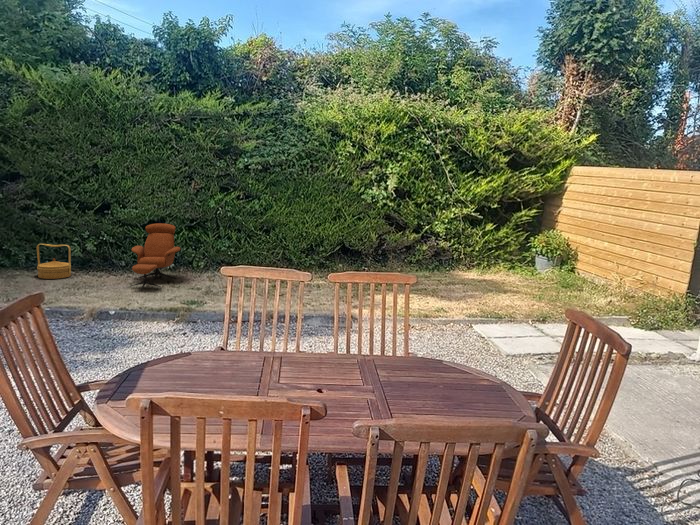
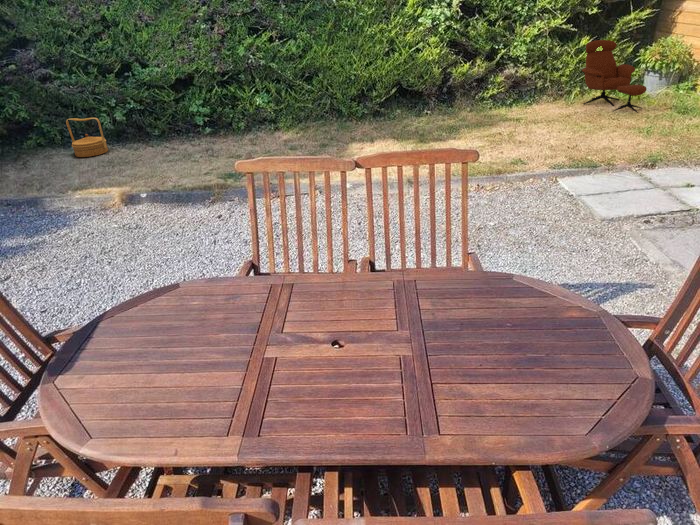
lounge chair: present [130,223,180,290] -> present [582,40,647,113]

